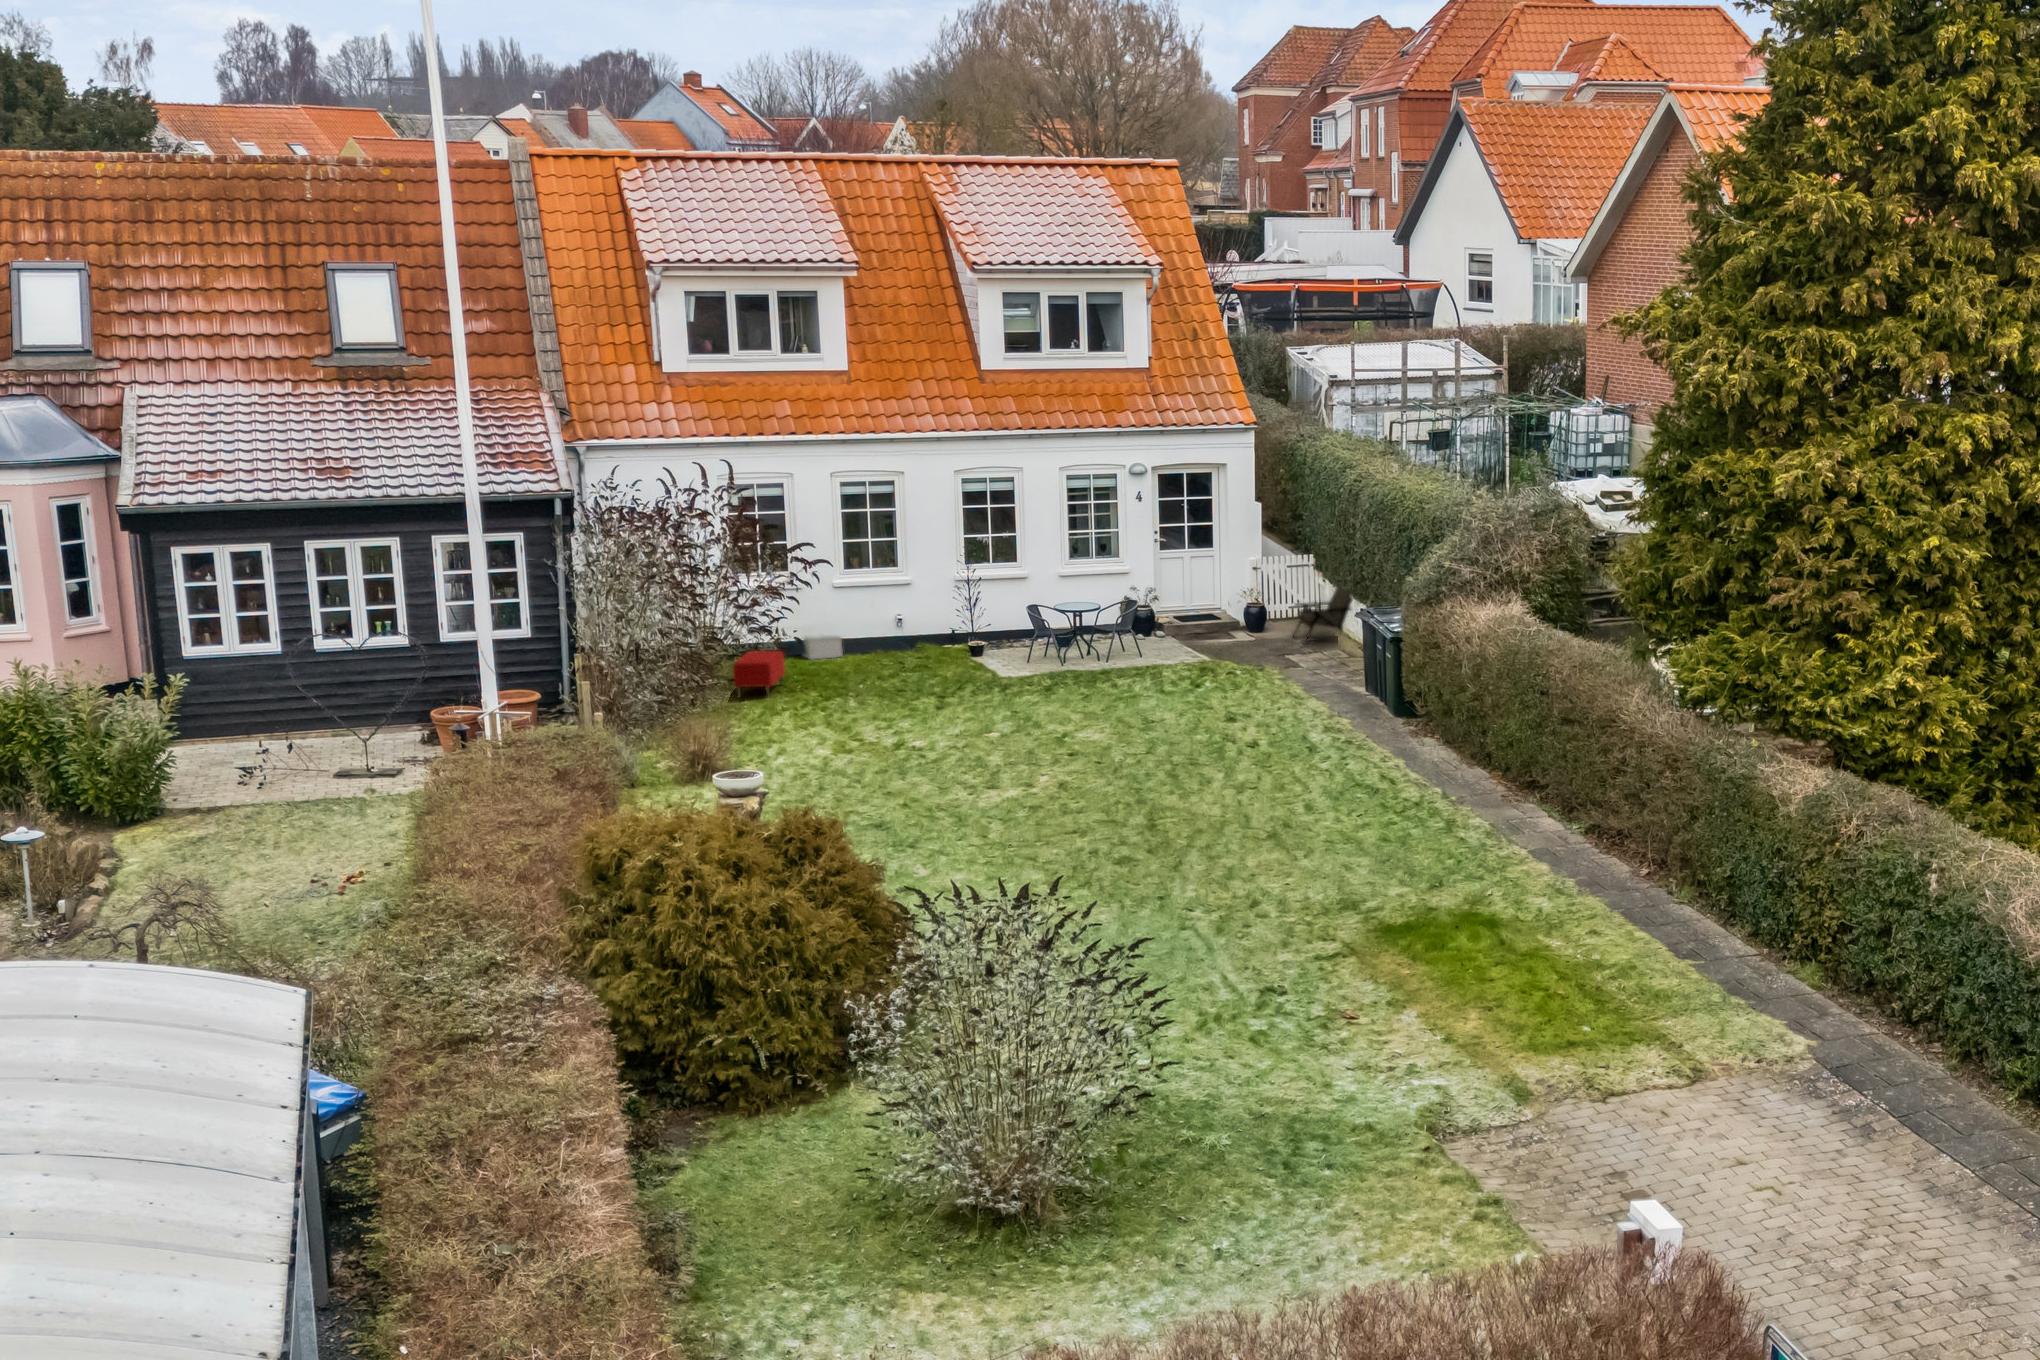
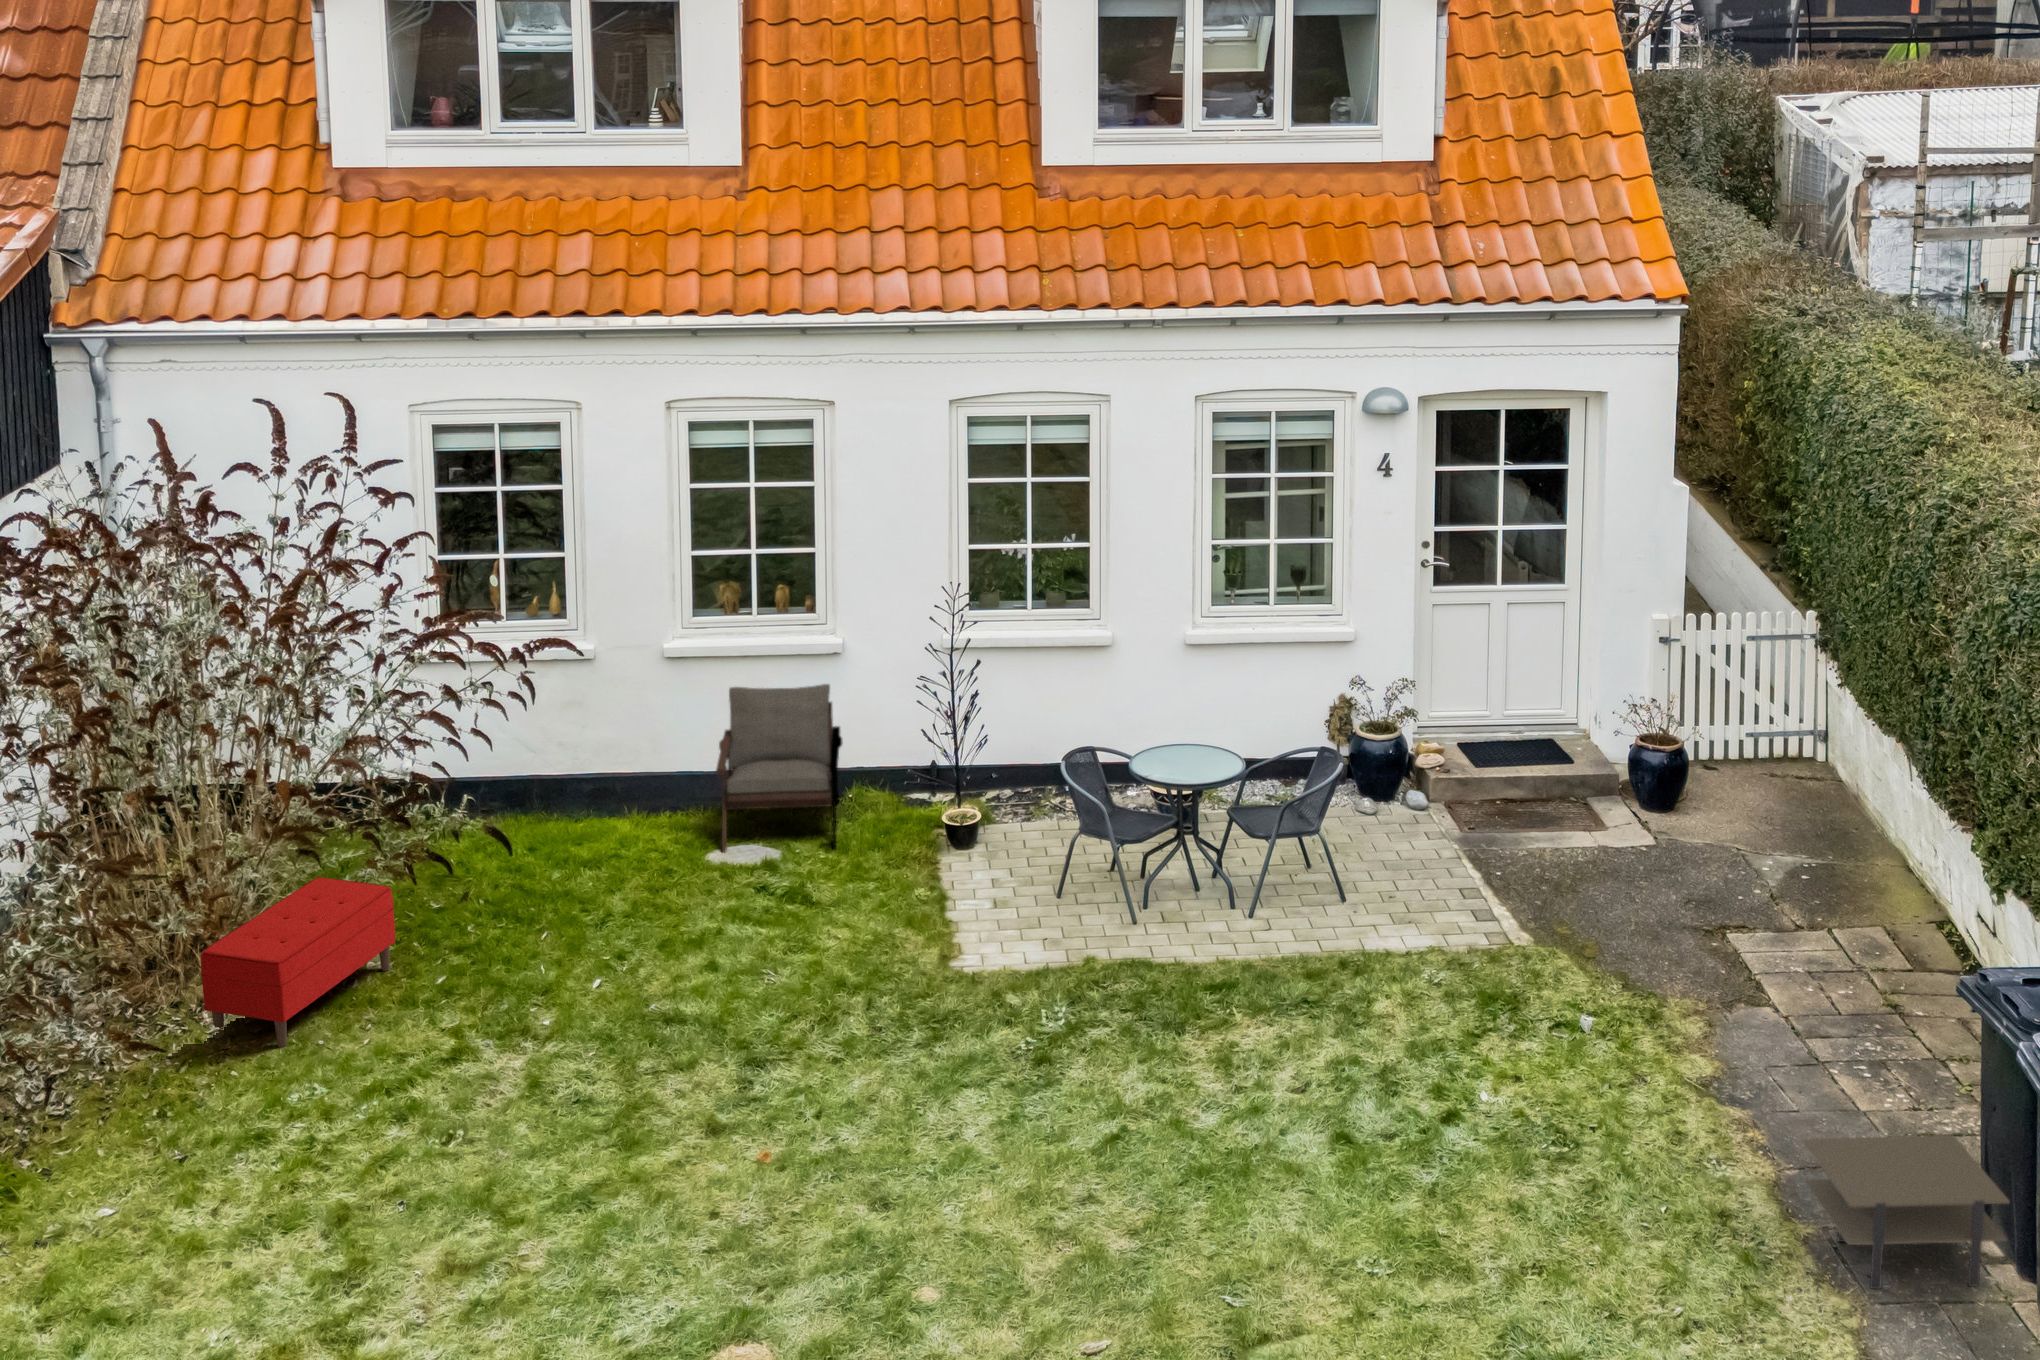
armchair: present [1295,584,1353,641] -> present [716,684,843,853]
storage box: present [804,636,843,659] -> none [576,761,656,831]
side table: none [1311,654,1369,689] -> present [1803,1135,2010,1289]

